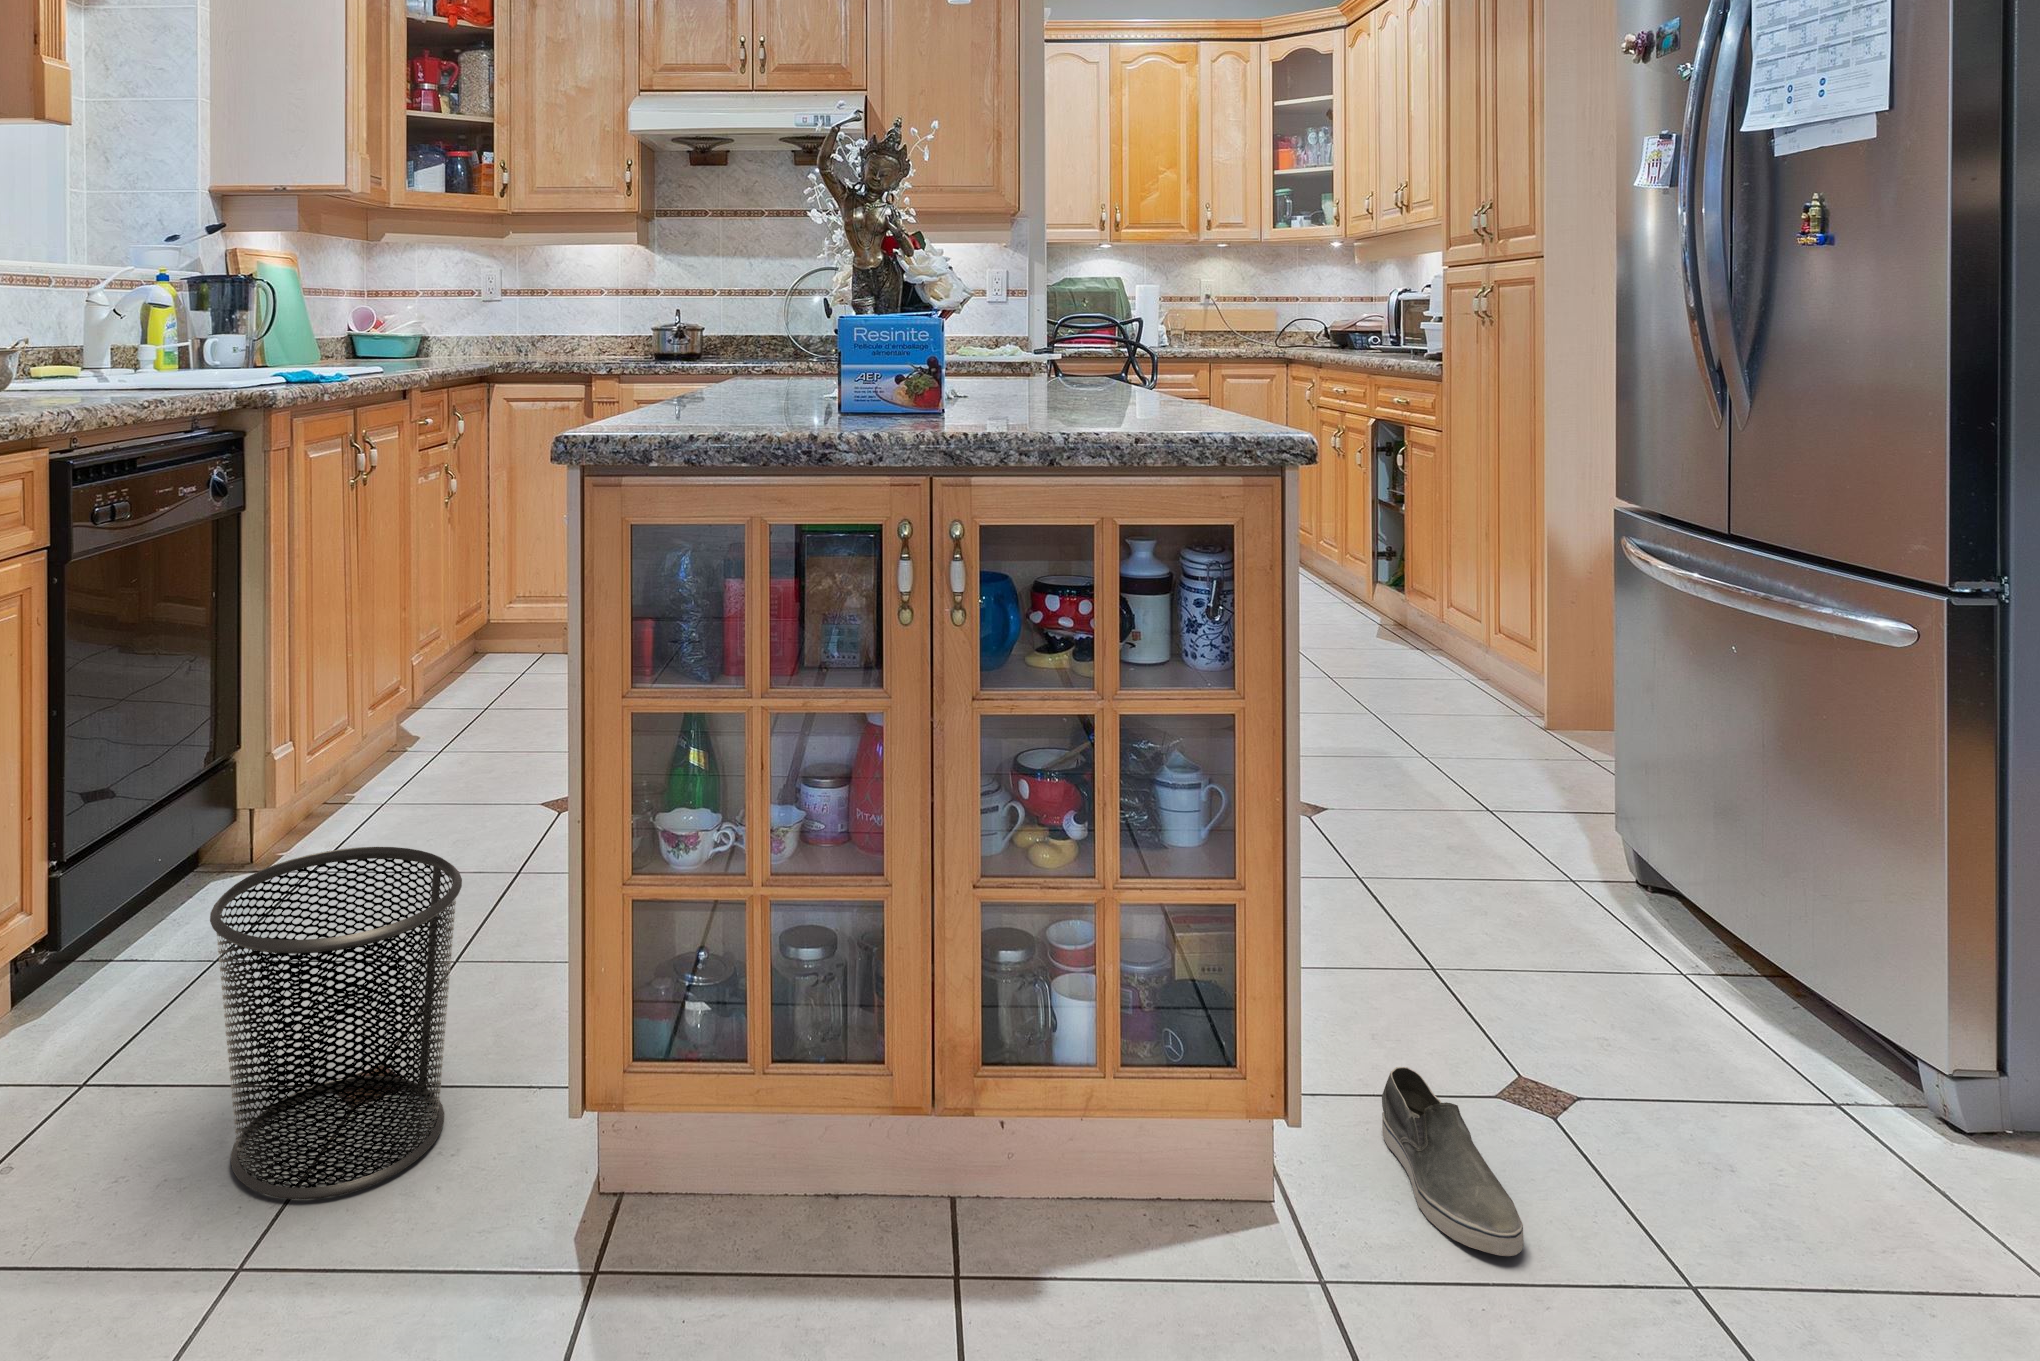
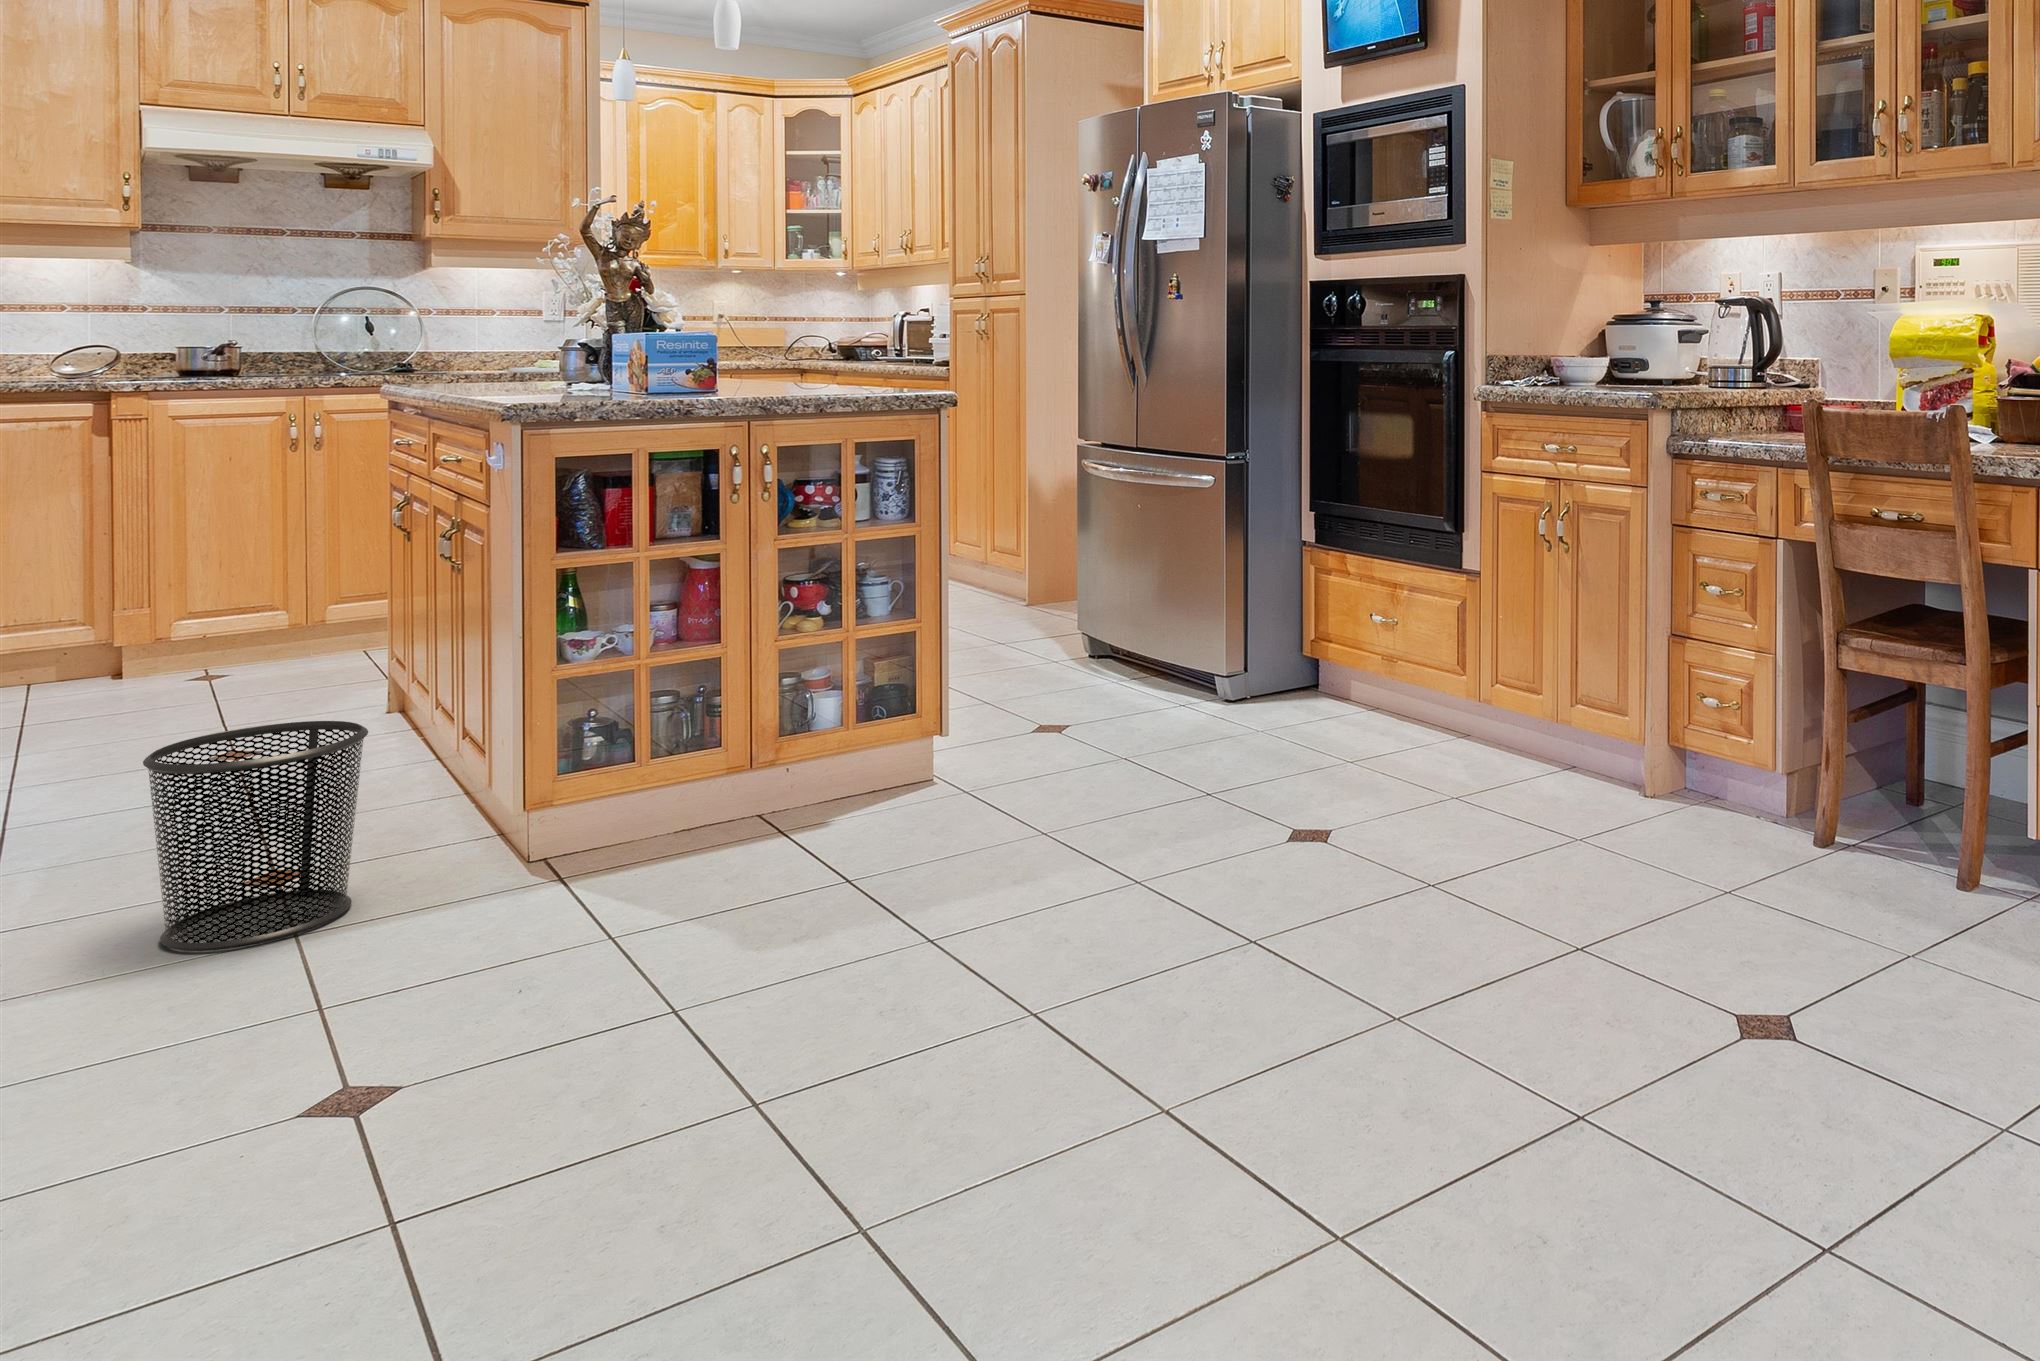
shoe: present [1382,1067,1523,1256] -> none [980,724,1055,774]

